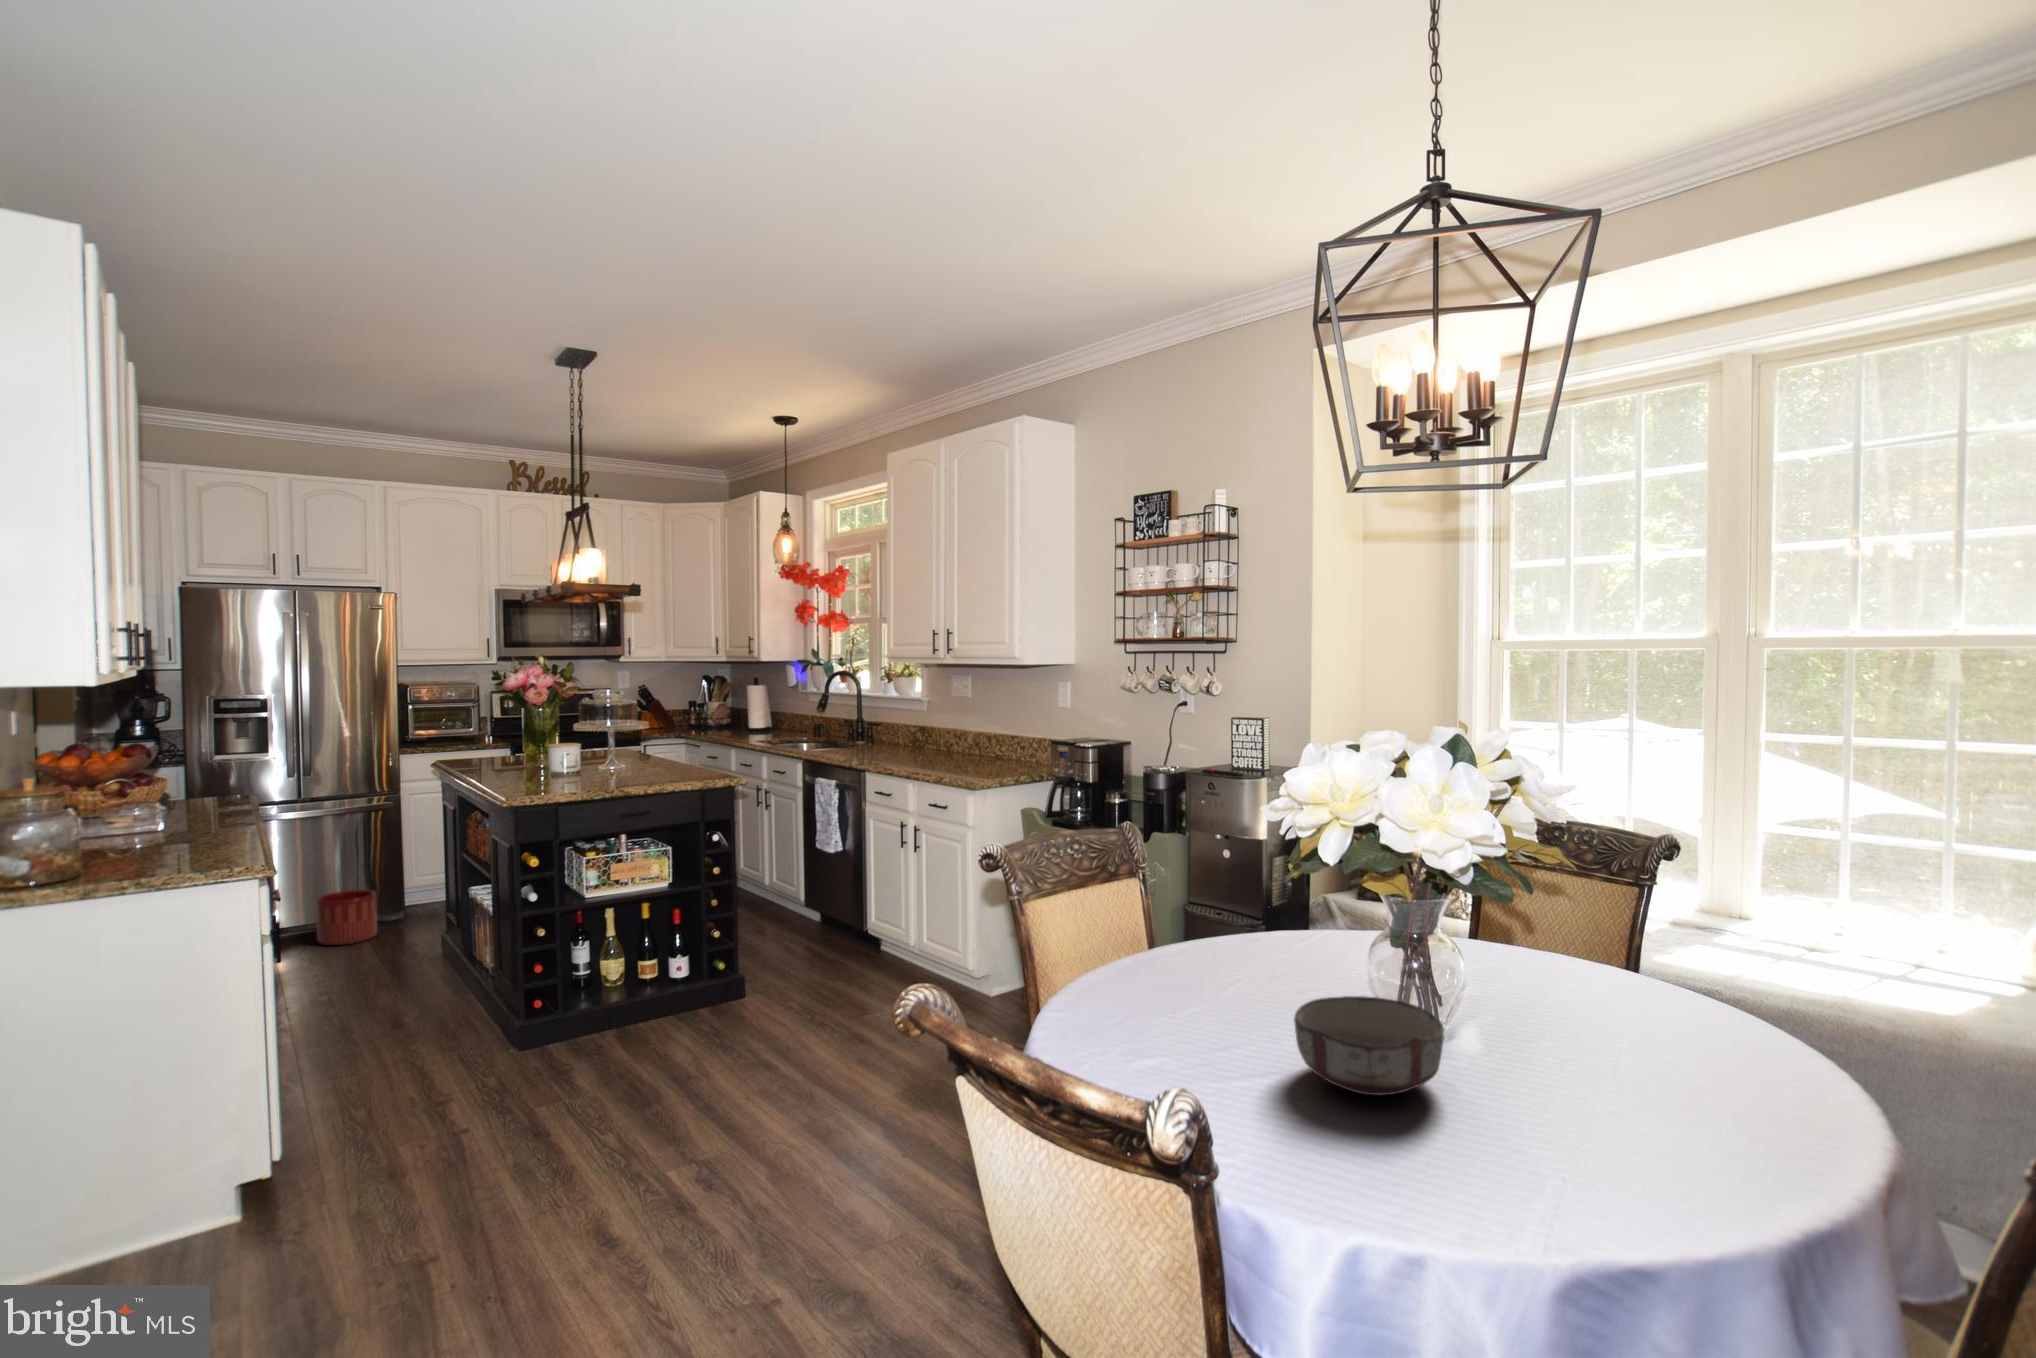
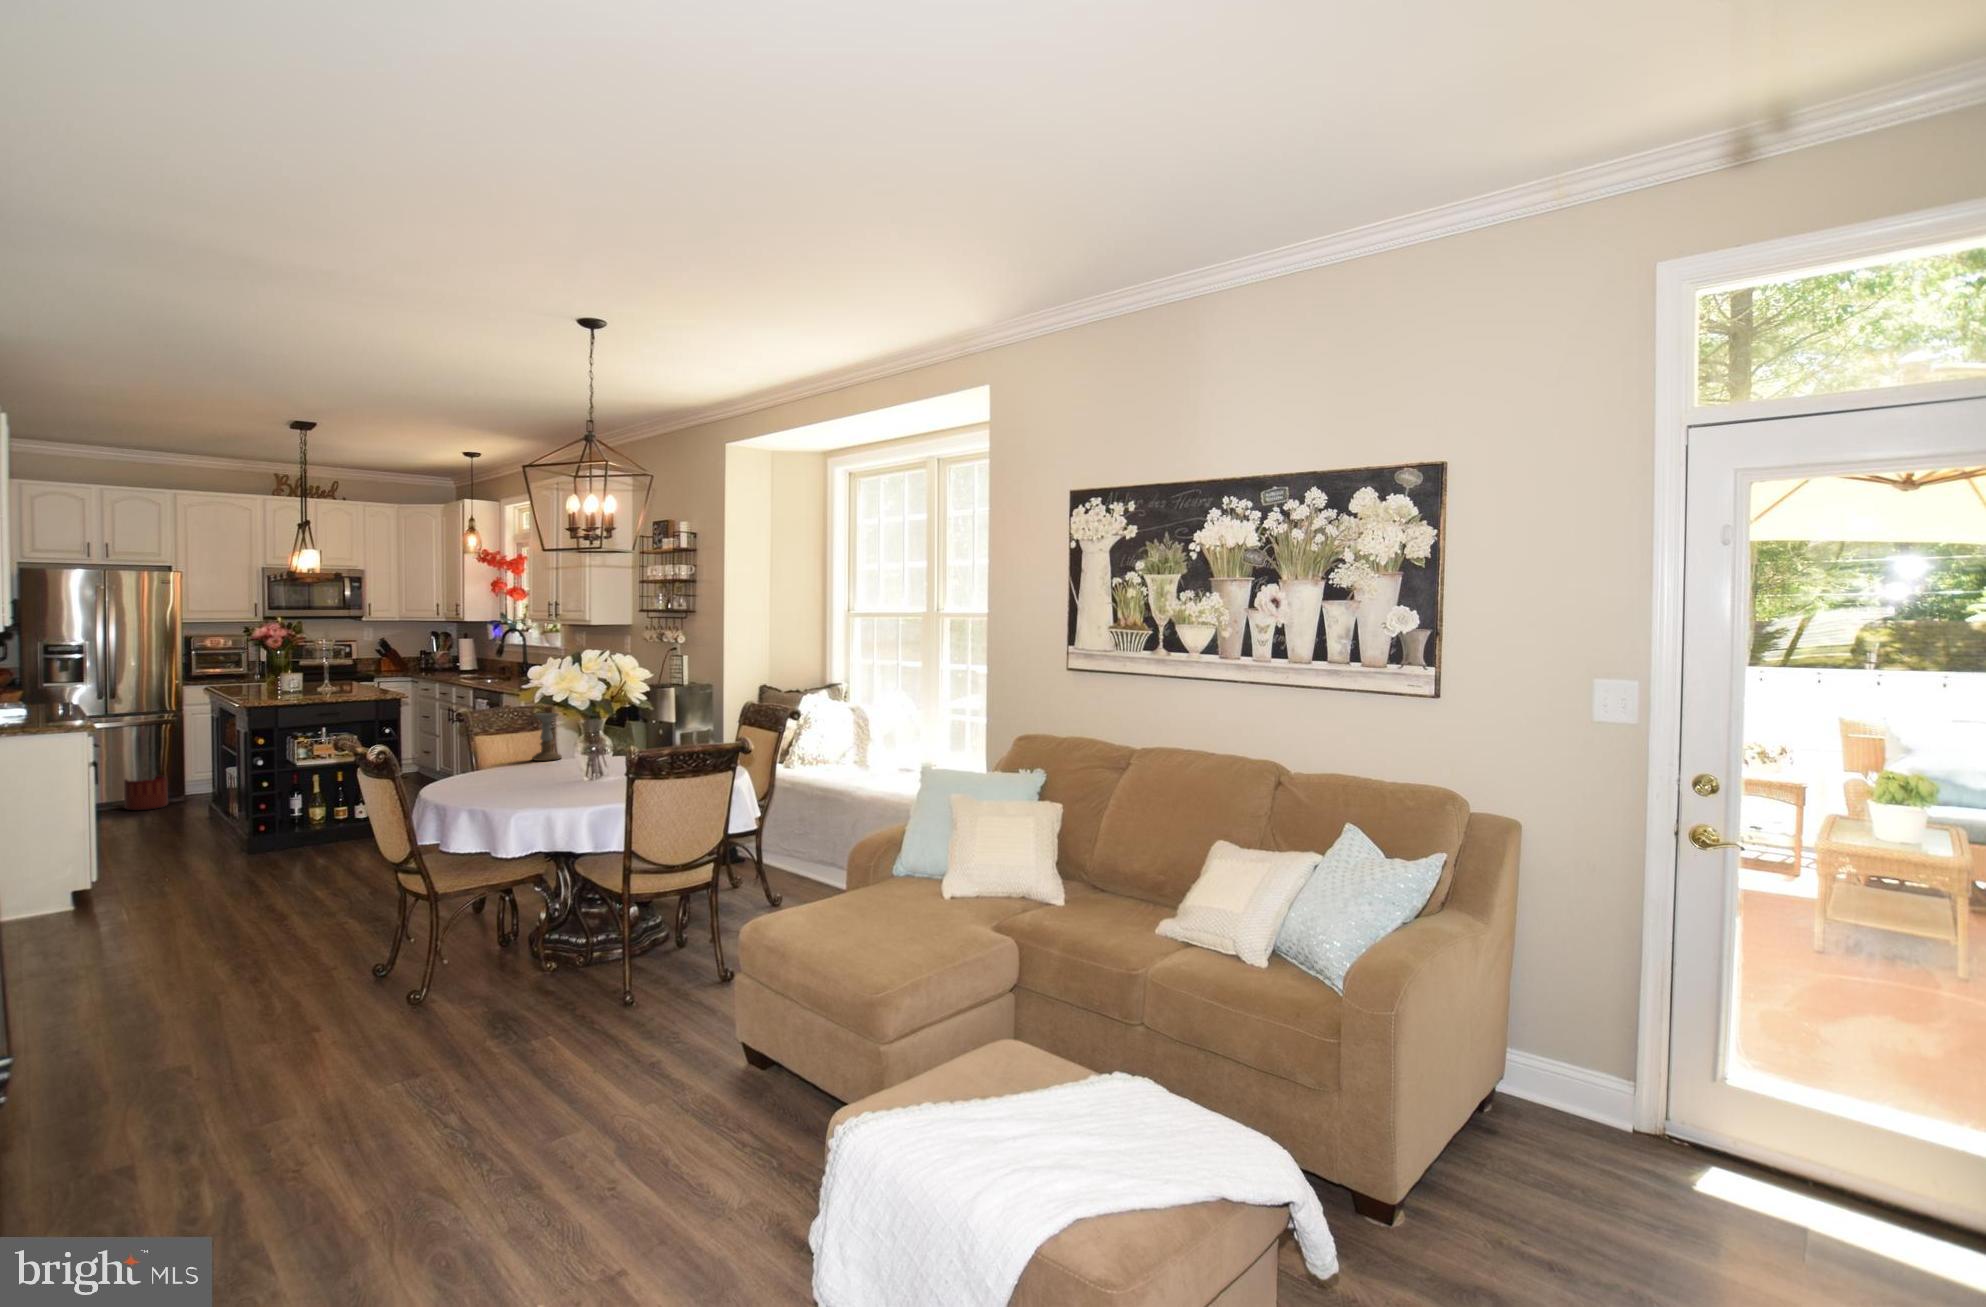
candle holder: none [1226,858,1293,980] -> present [532,713,562,761]
ceramic bowl: present [1294,996,1444,1096] -> none [488,752,543,780]

